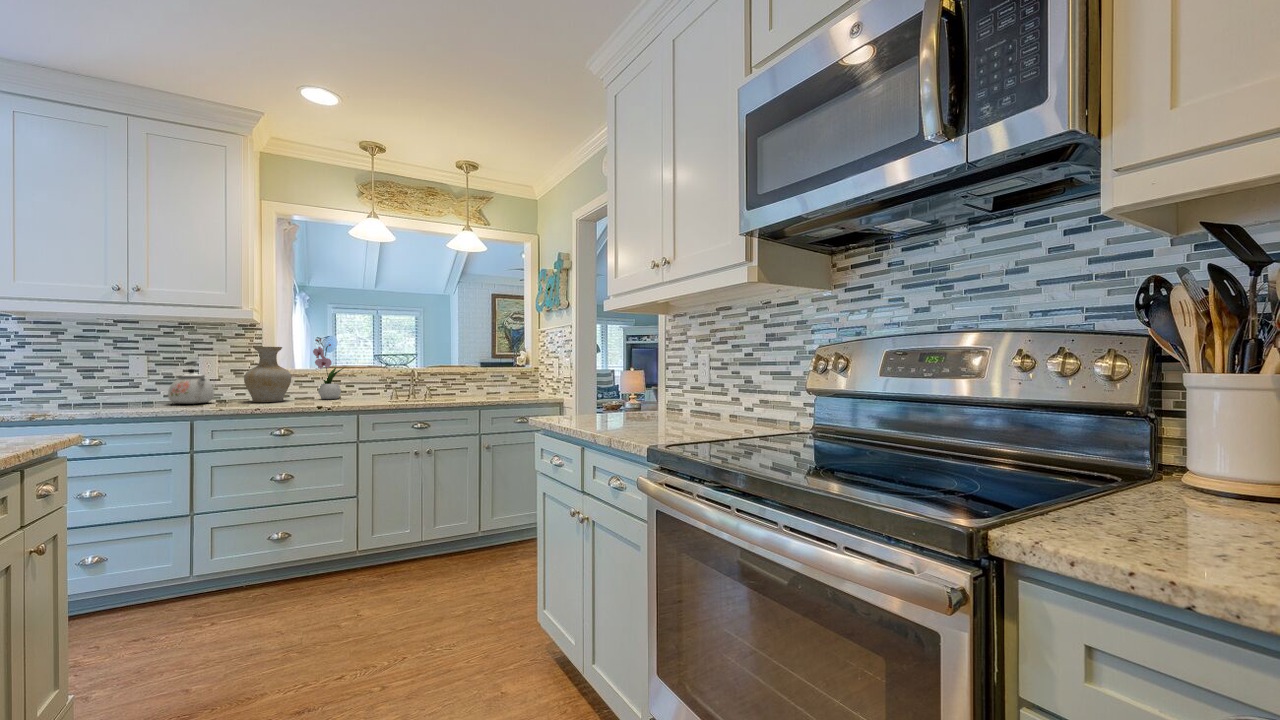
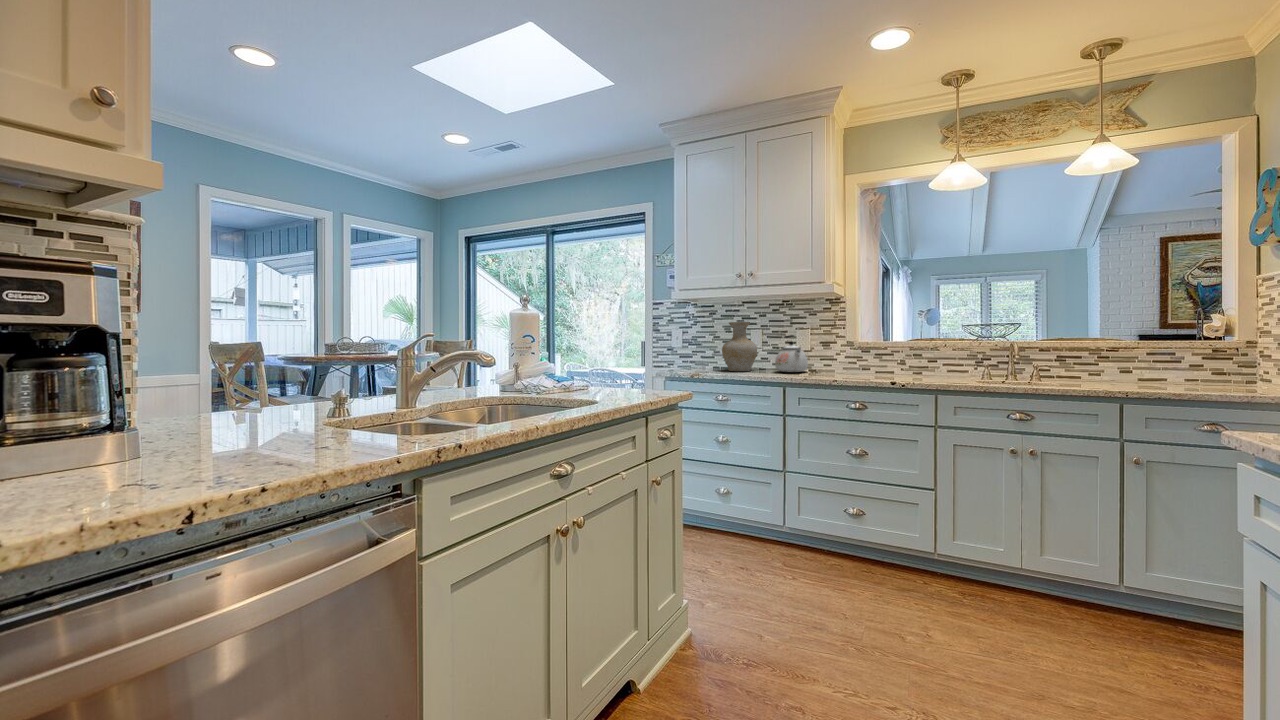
flower arrangement: present [313,339,344,399] -> none [894,310,927,374]
vase: present [244,347,291,402] -> present [722,322,757,371]

